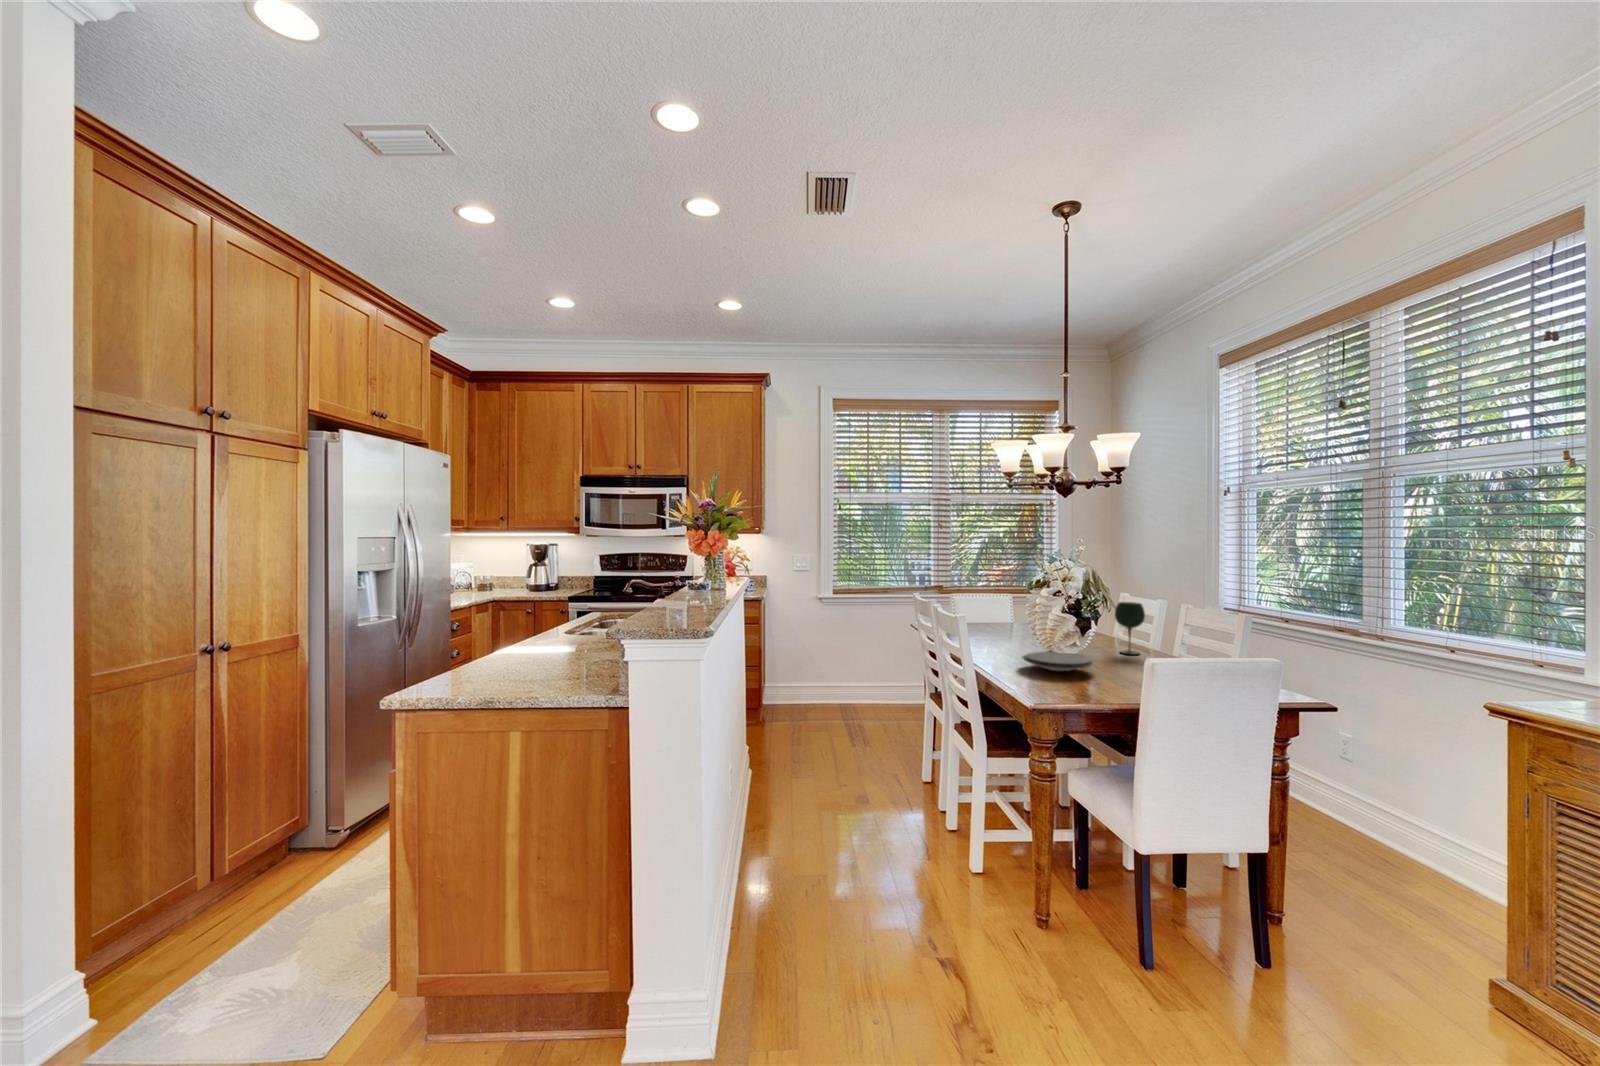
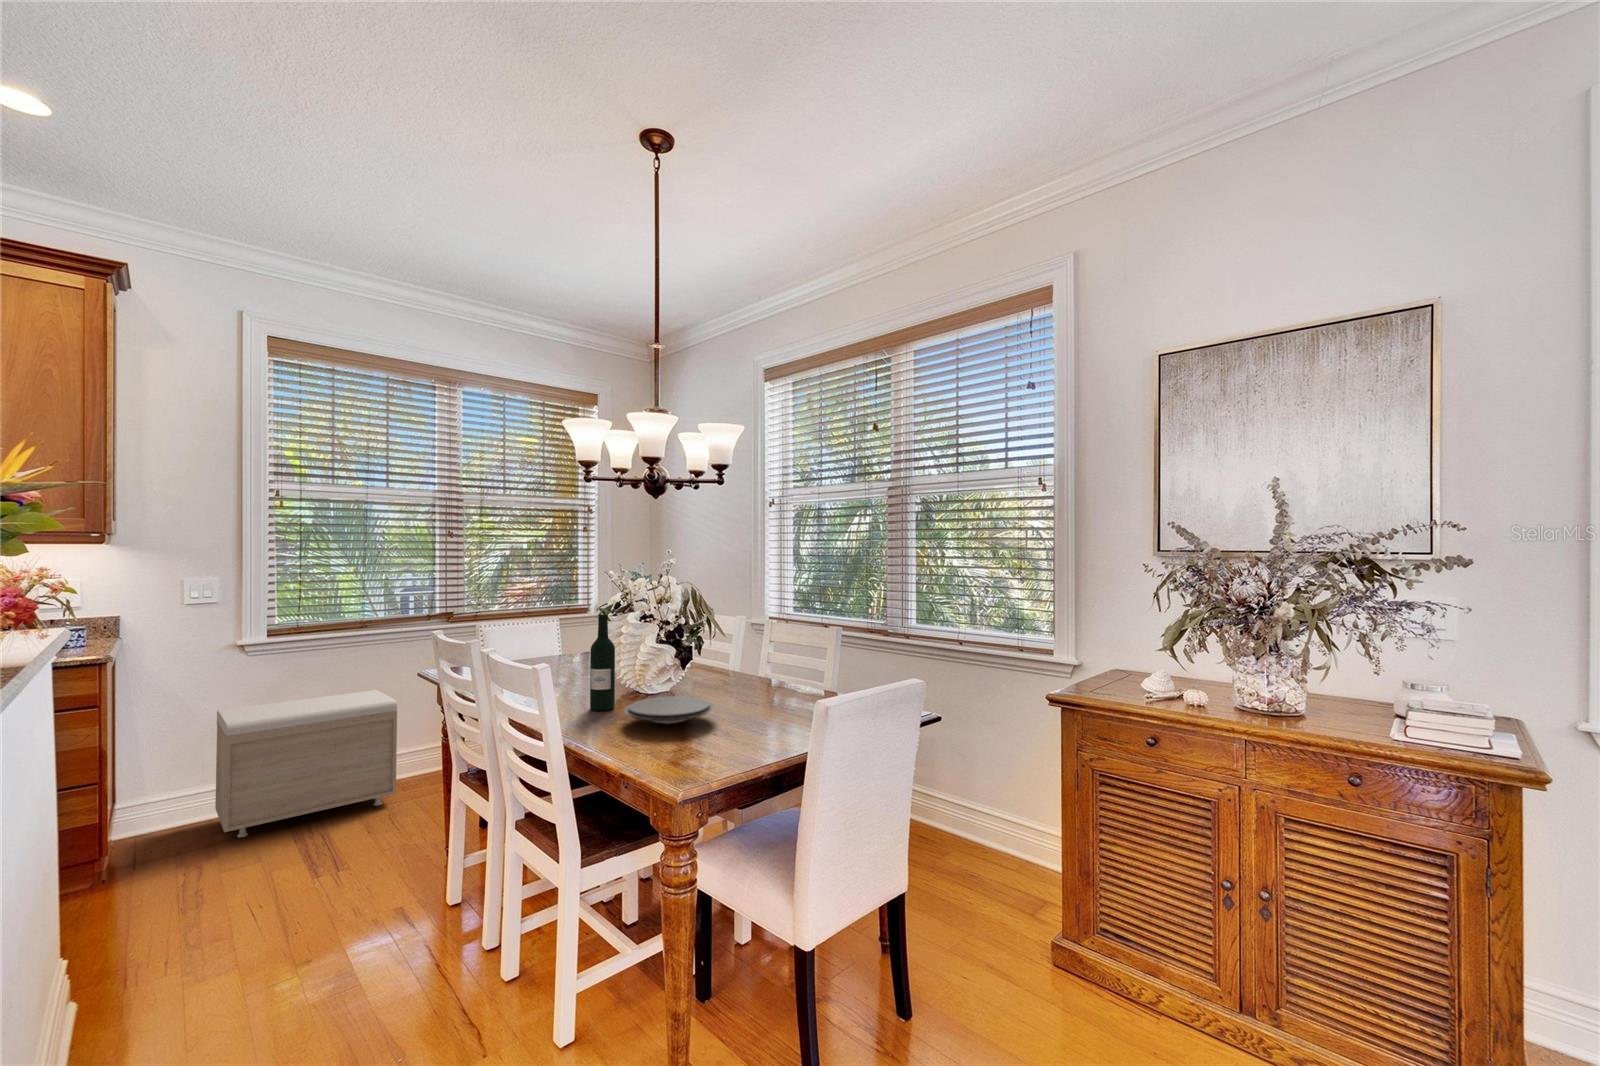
wine bottle: none [1006,586,1024,657] -> present [590,614,615,711]
wine glass: present [1115,602,1145,655] -> none [709,623,740,684]
storage bench: none [809,636,904,715] -> present [215,690,397,837]

